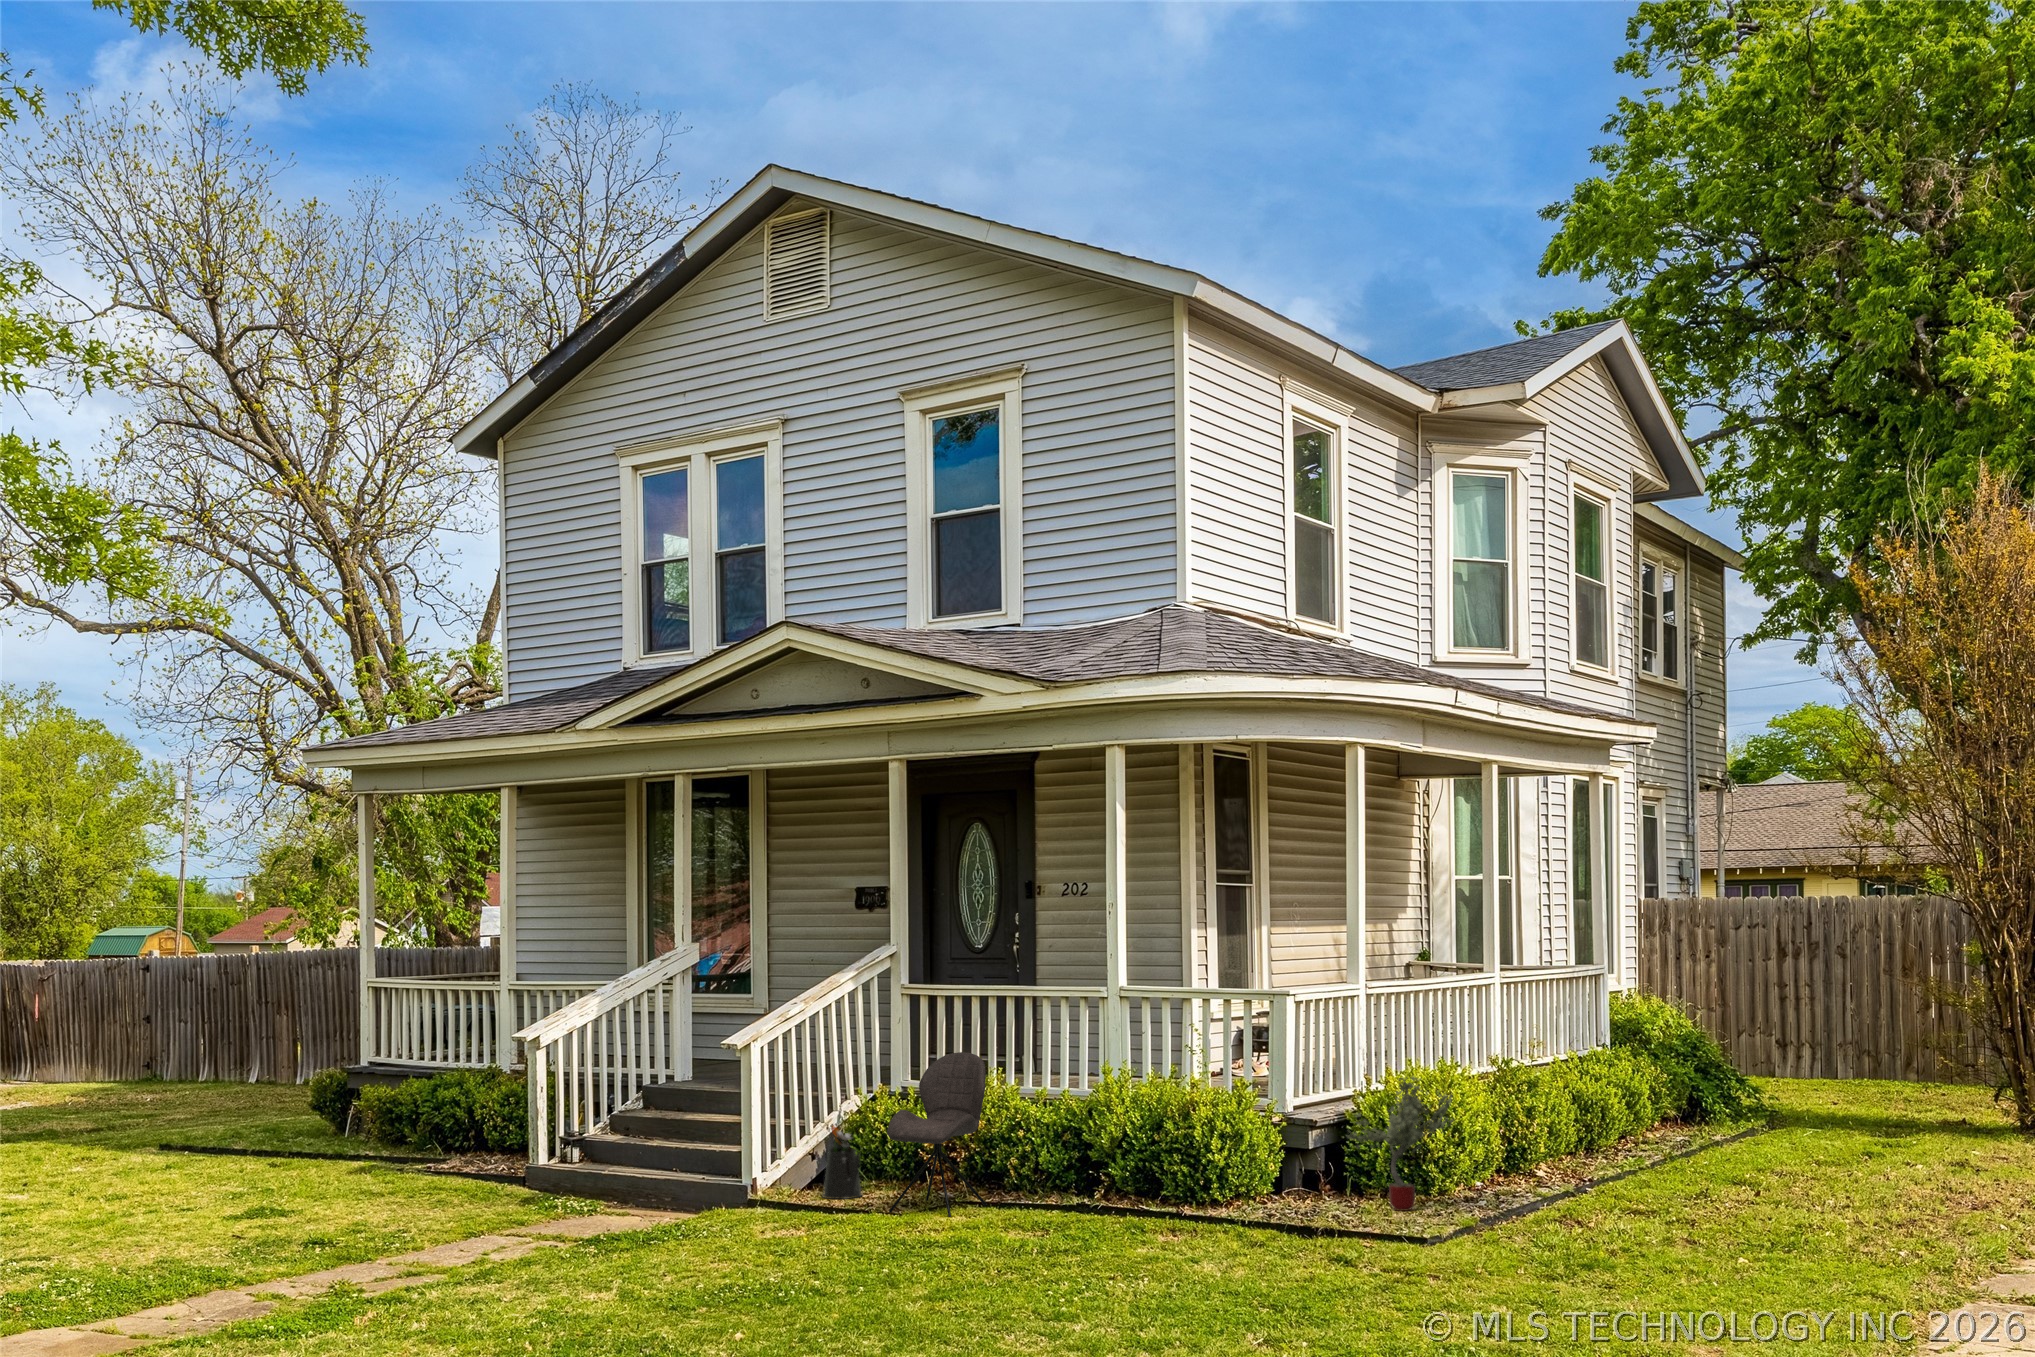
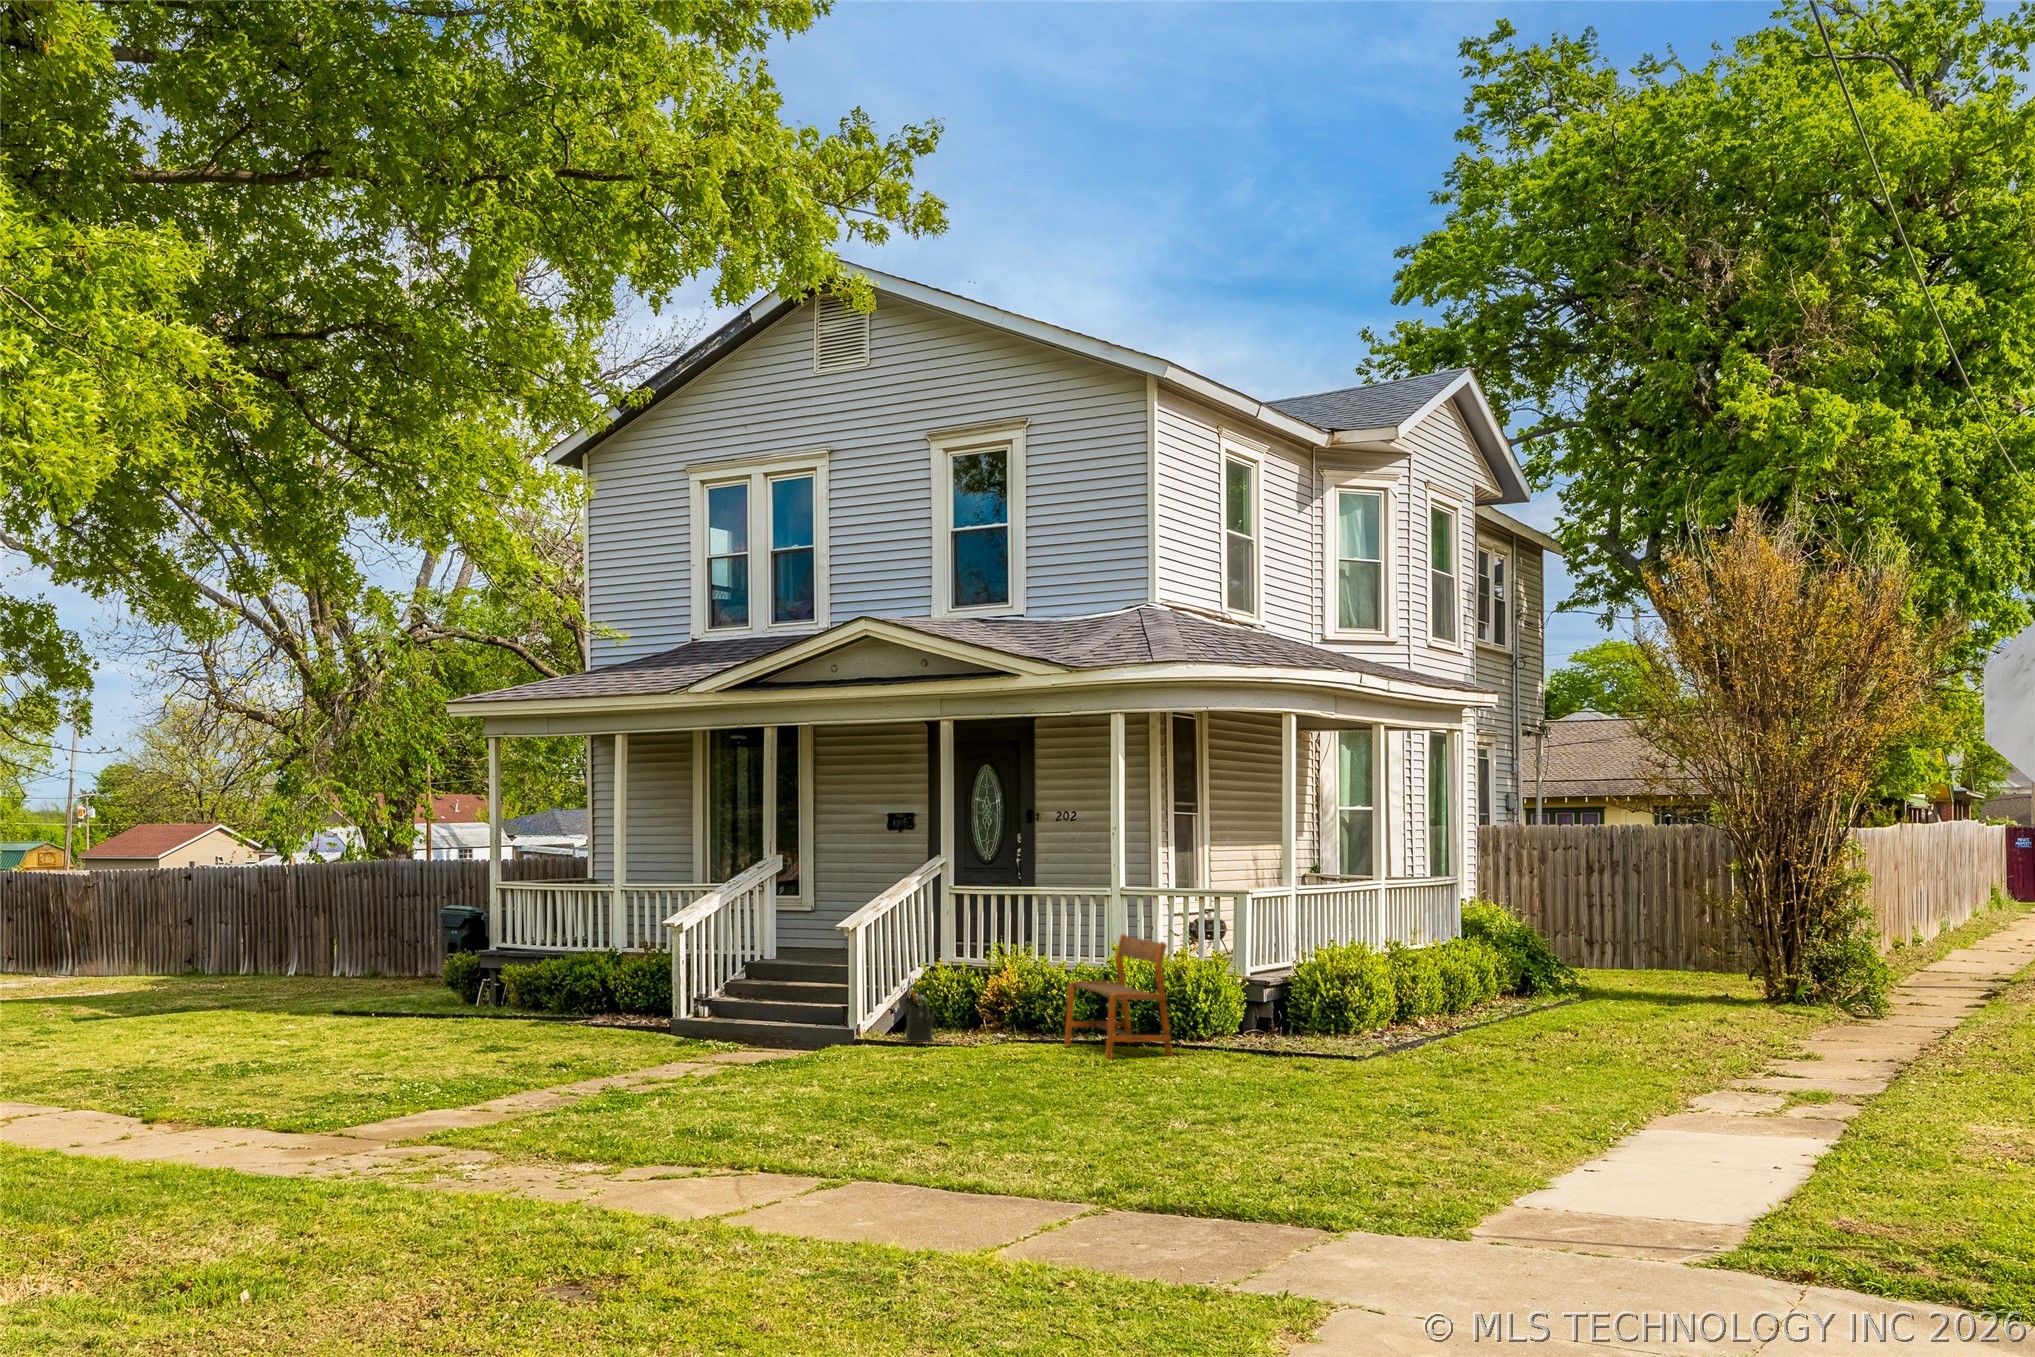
chair: present [887,1052,987,1217] -> none [962,935,1032,1051]
bench: none [1027,1054,1169,1244] -> present [1064,934,1173,1060]
potted tree: present [1346,1076,1453,1211] -> none [1287,947,1365,1042]

